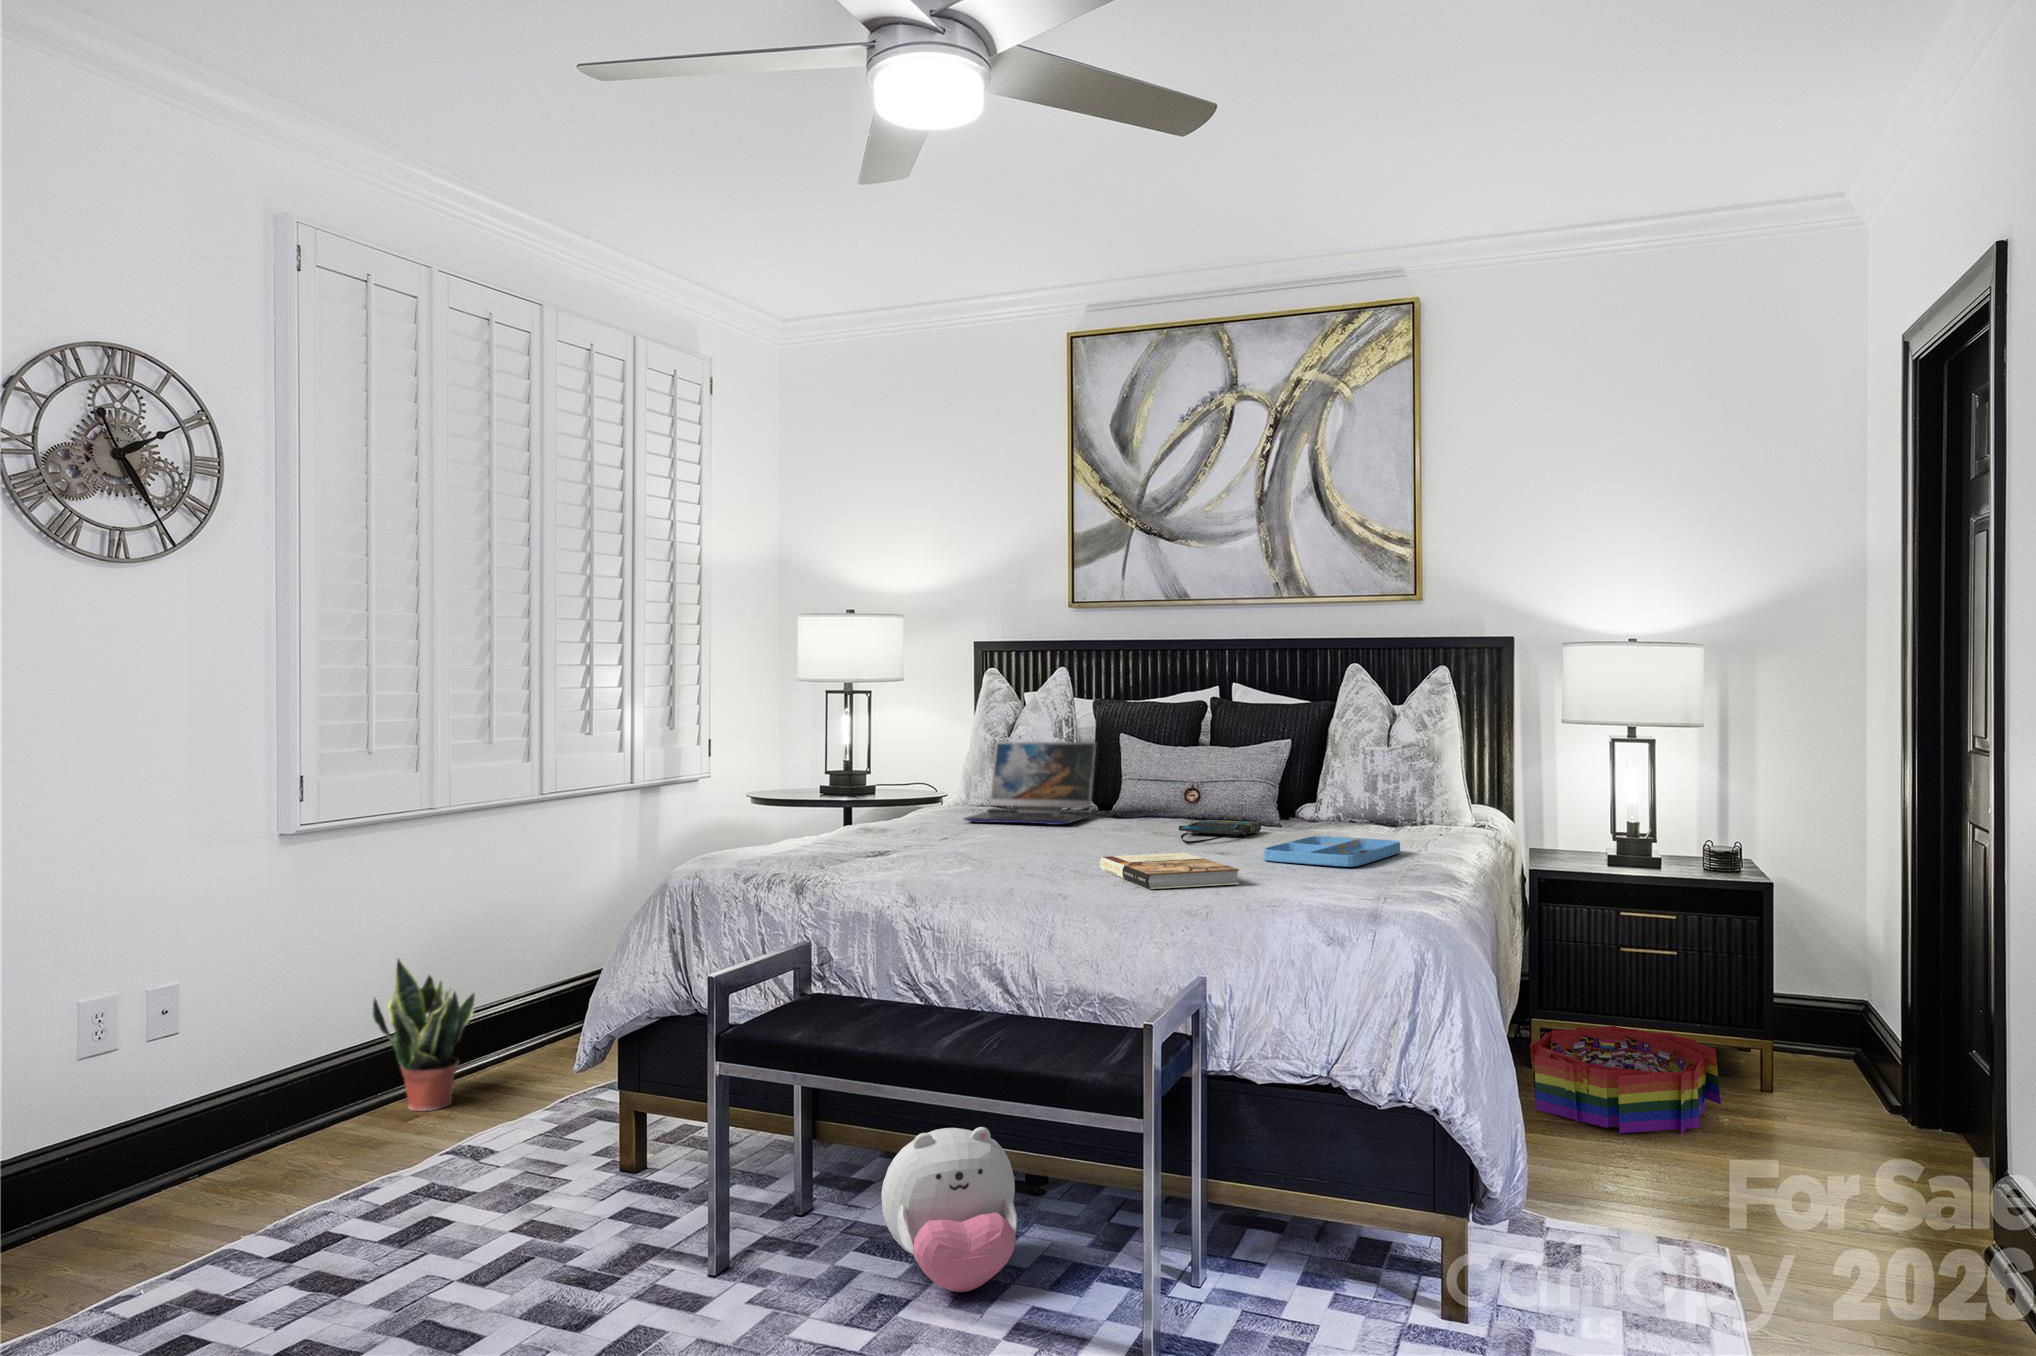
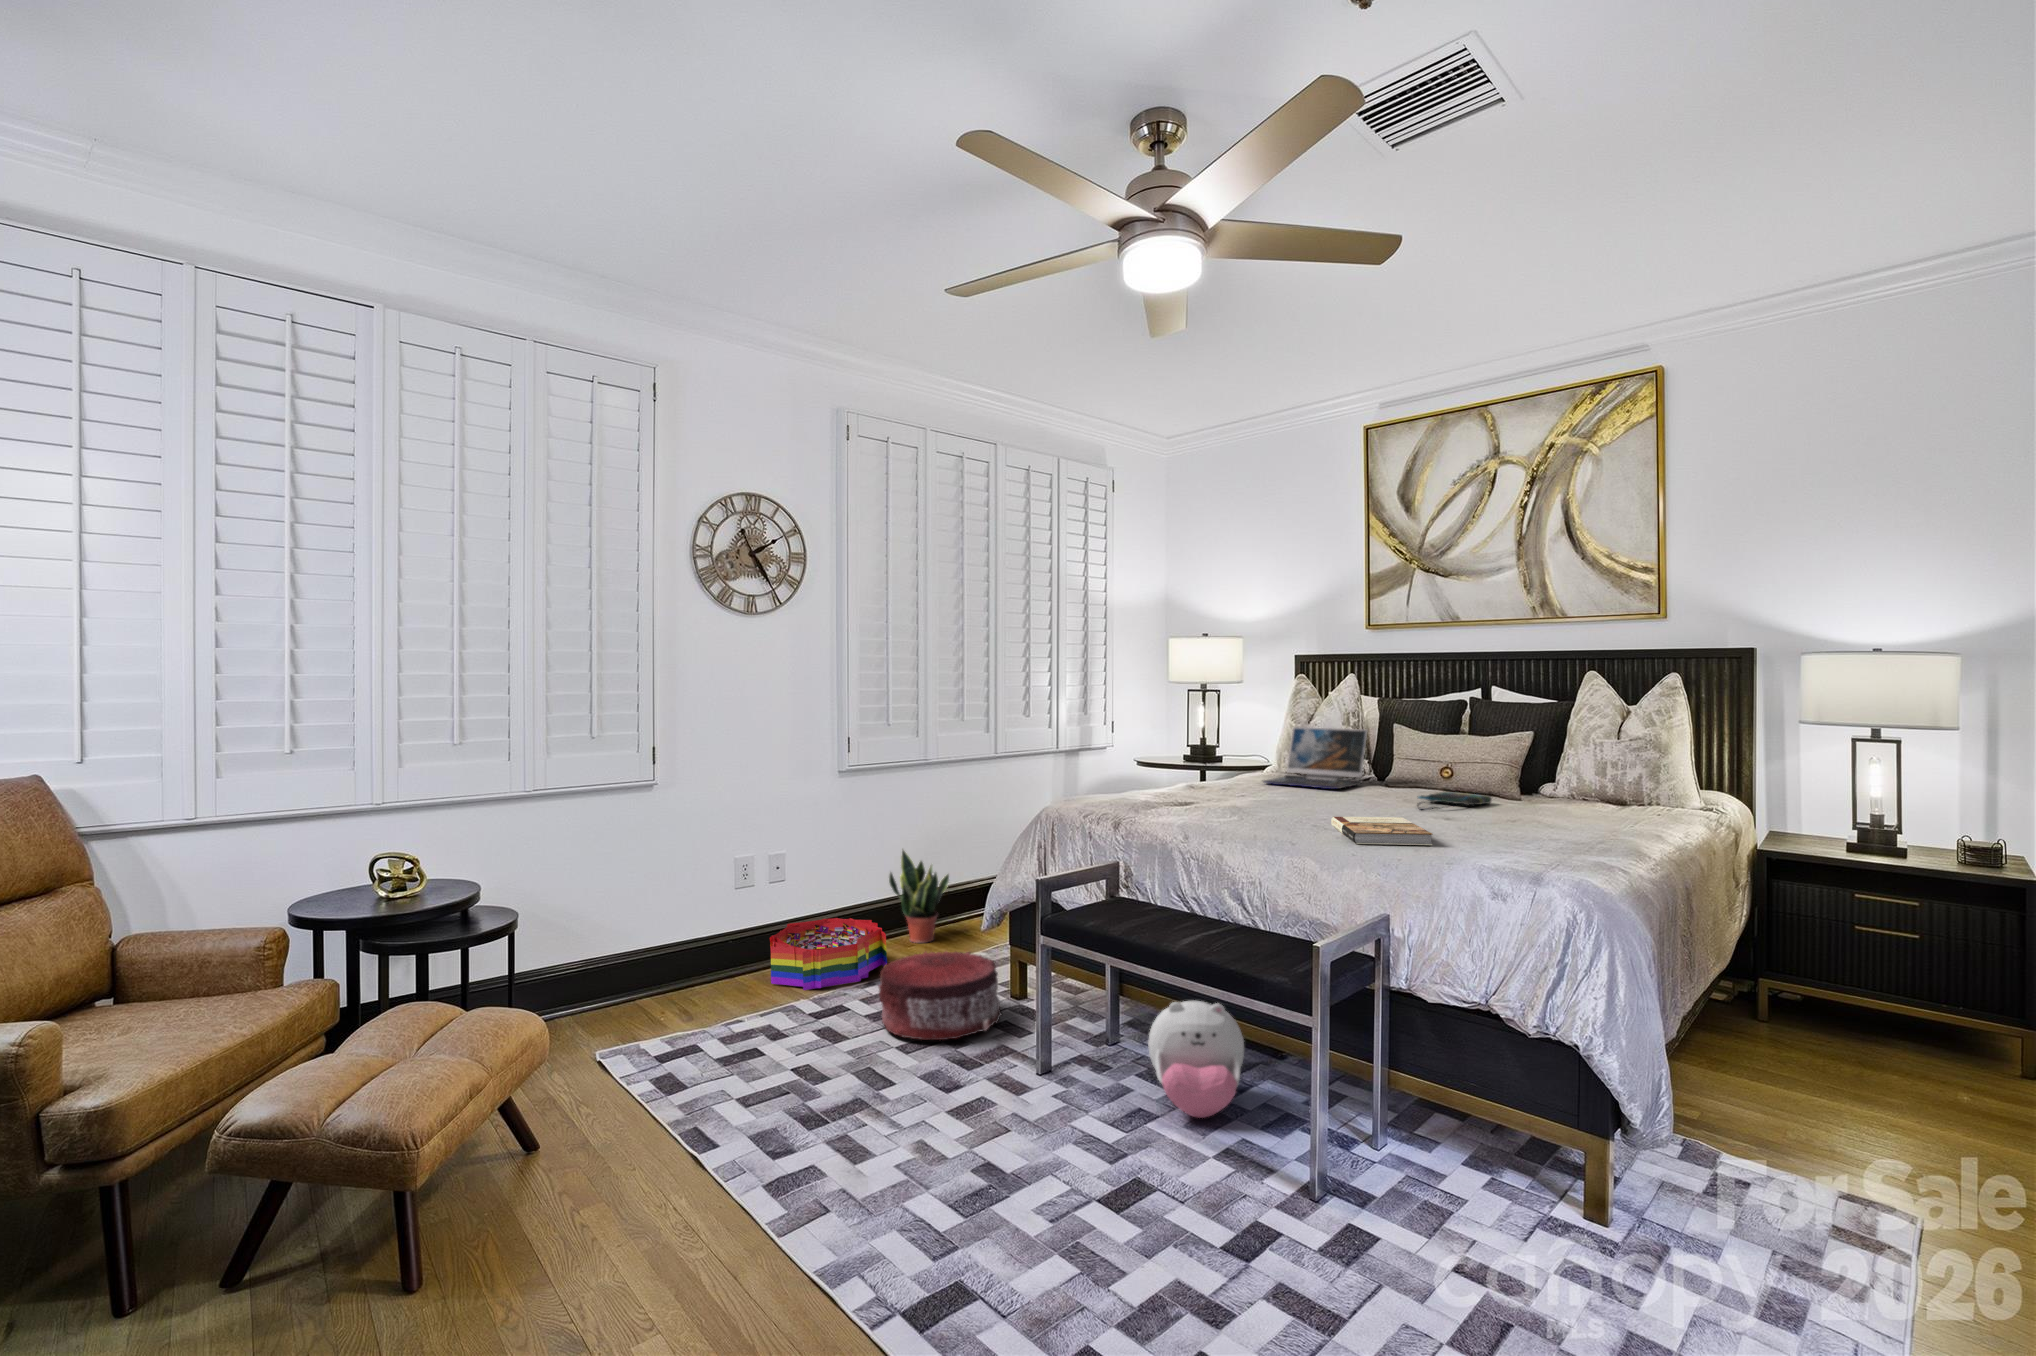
tray: present [1264,836,1400,867] -> none [1472,810,1602,837]
storage bin: present [1530,1026,1721,1134] -> present [770,918,887,990]
pouf: none [410,1107,621,1258] -> present [879,952,1002,1040]

